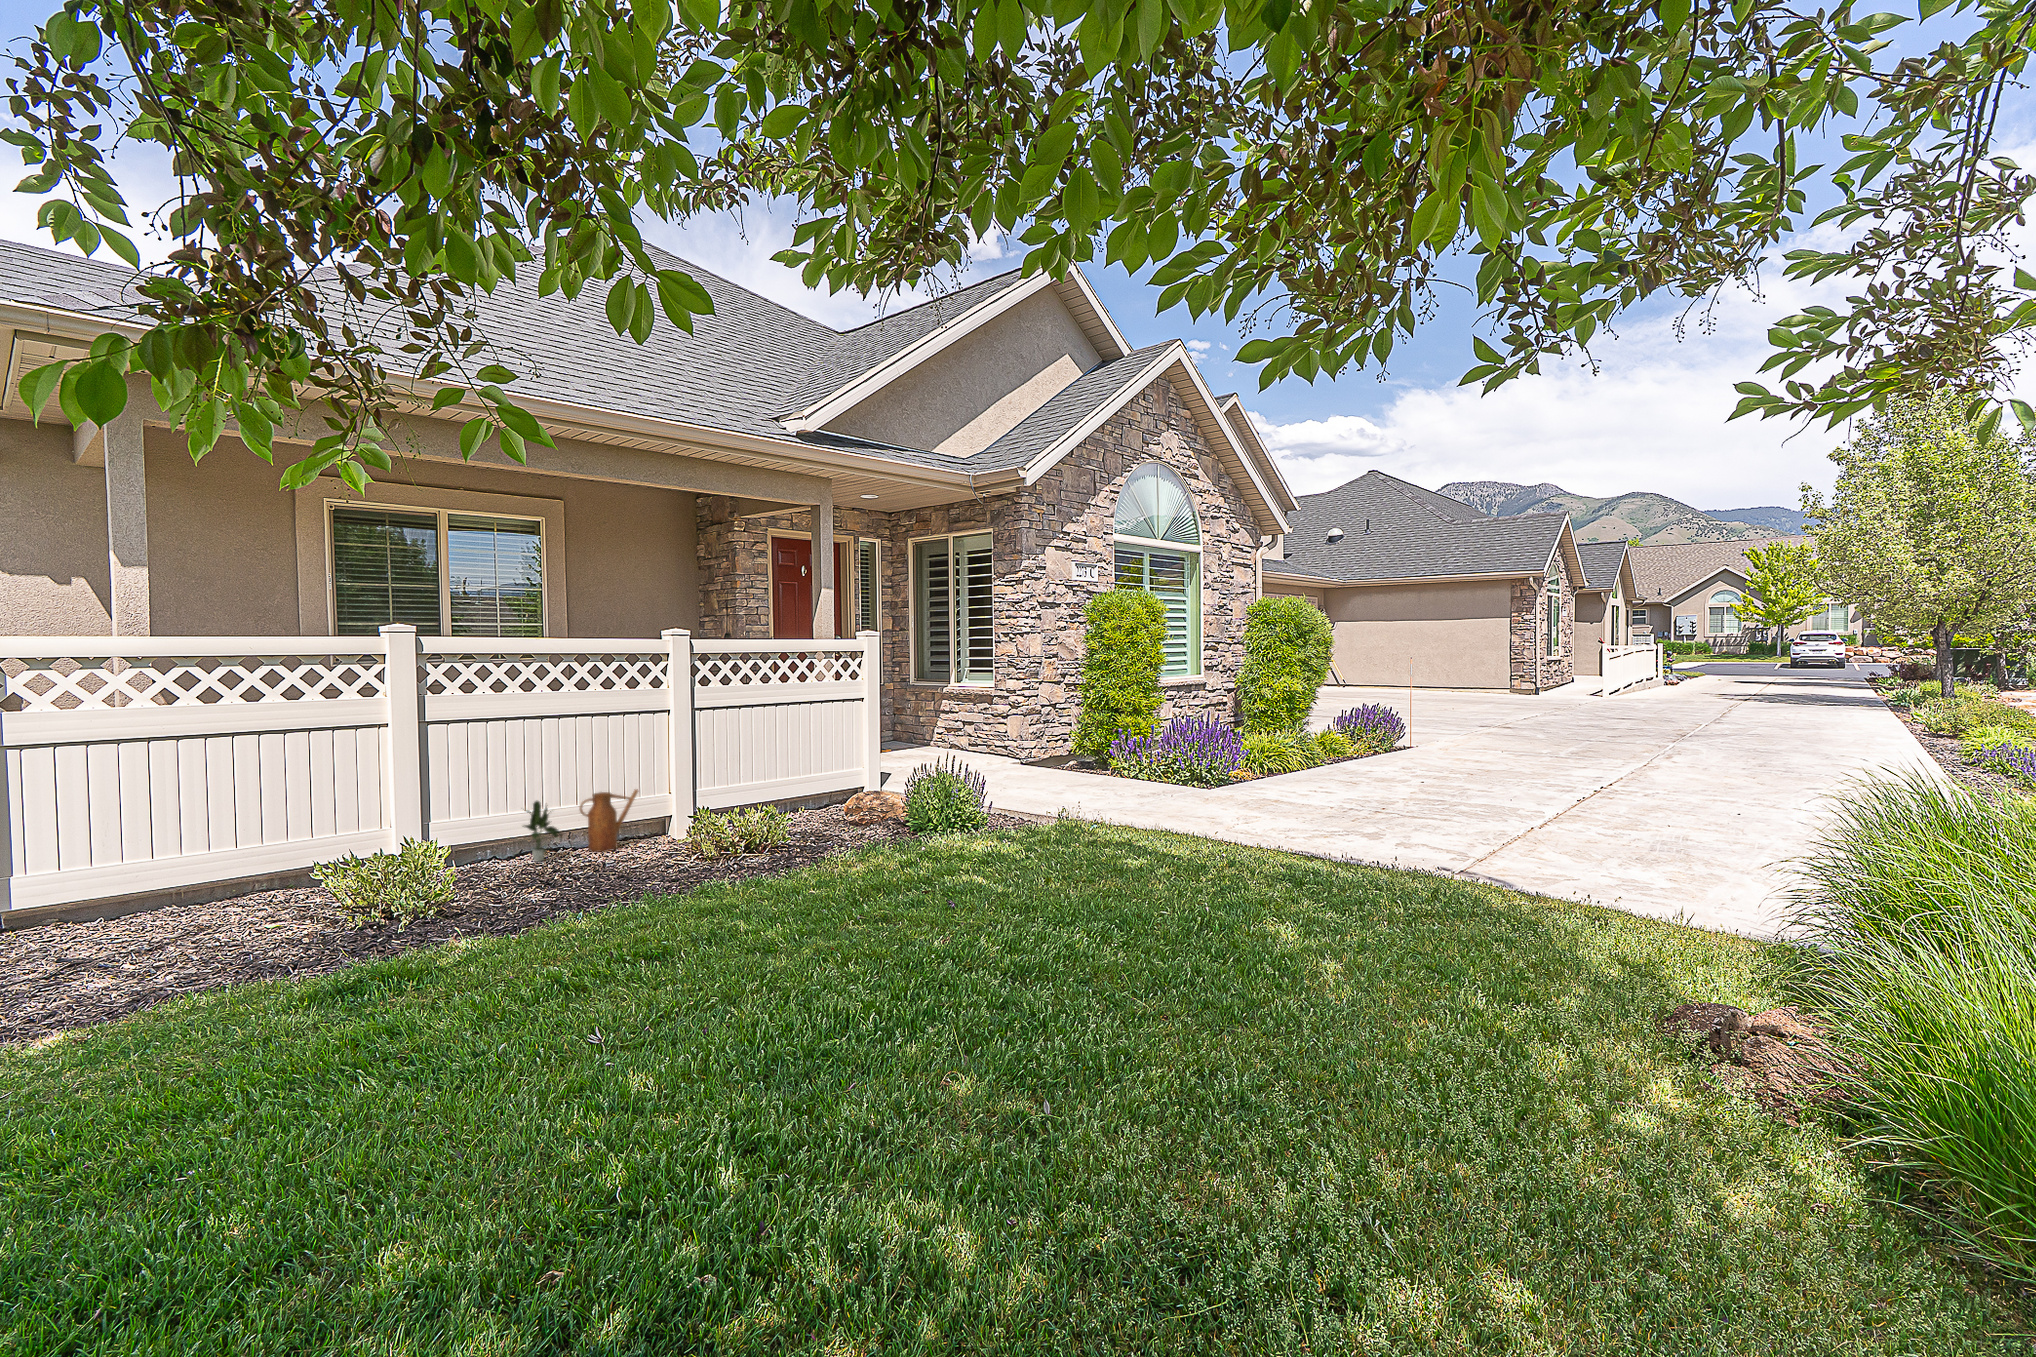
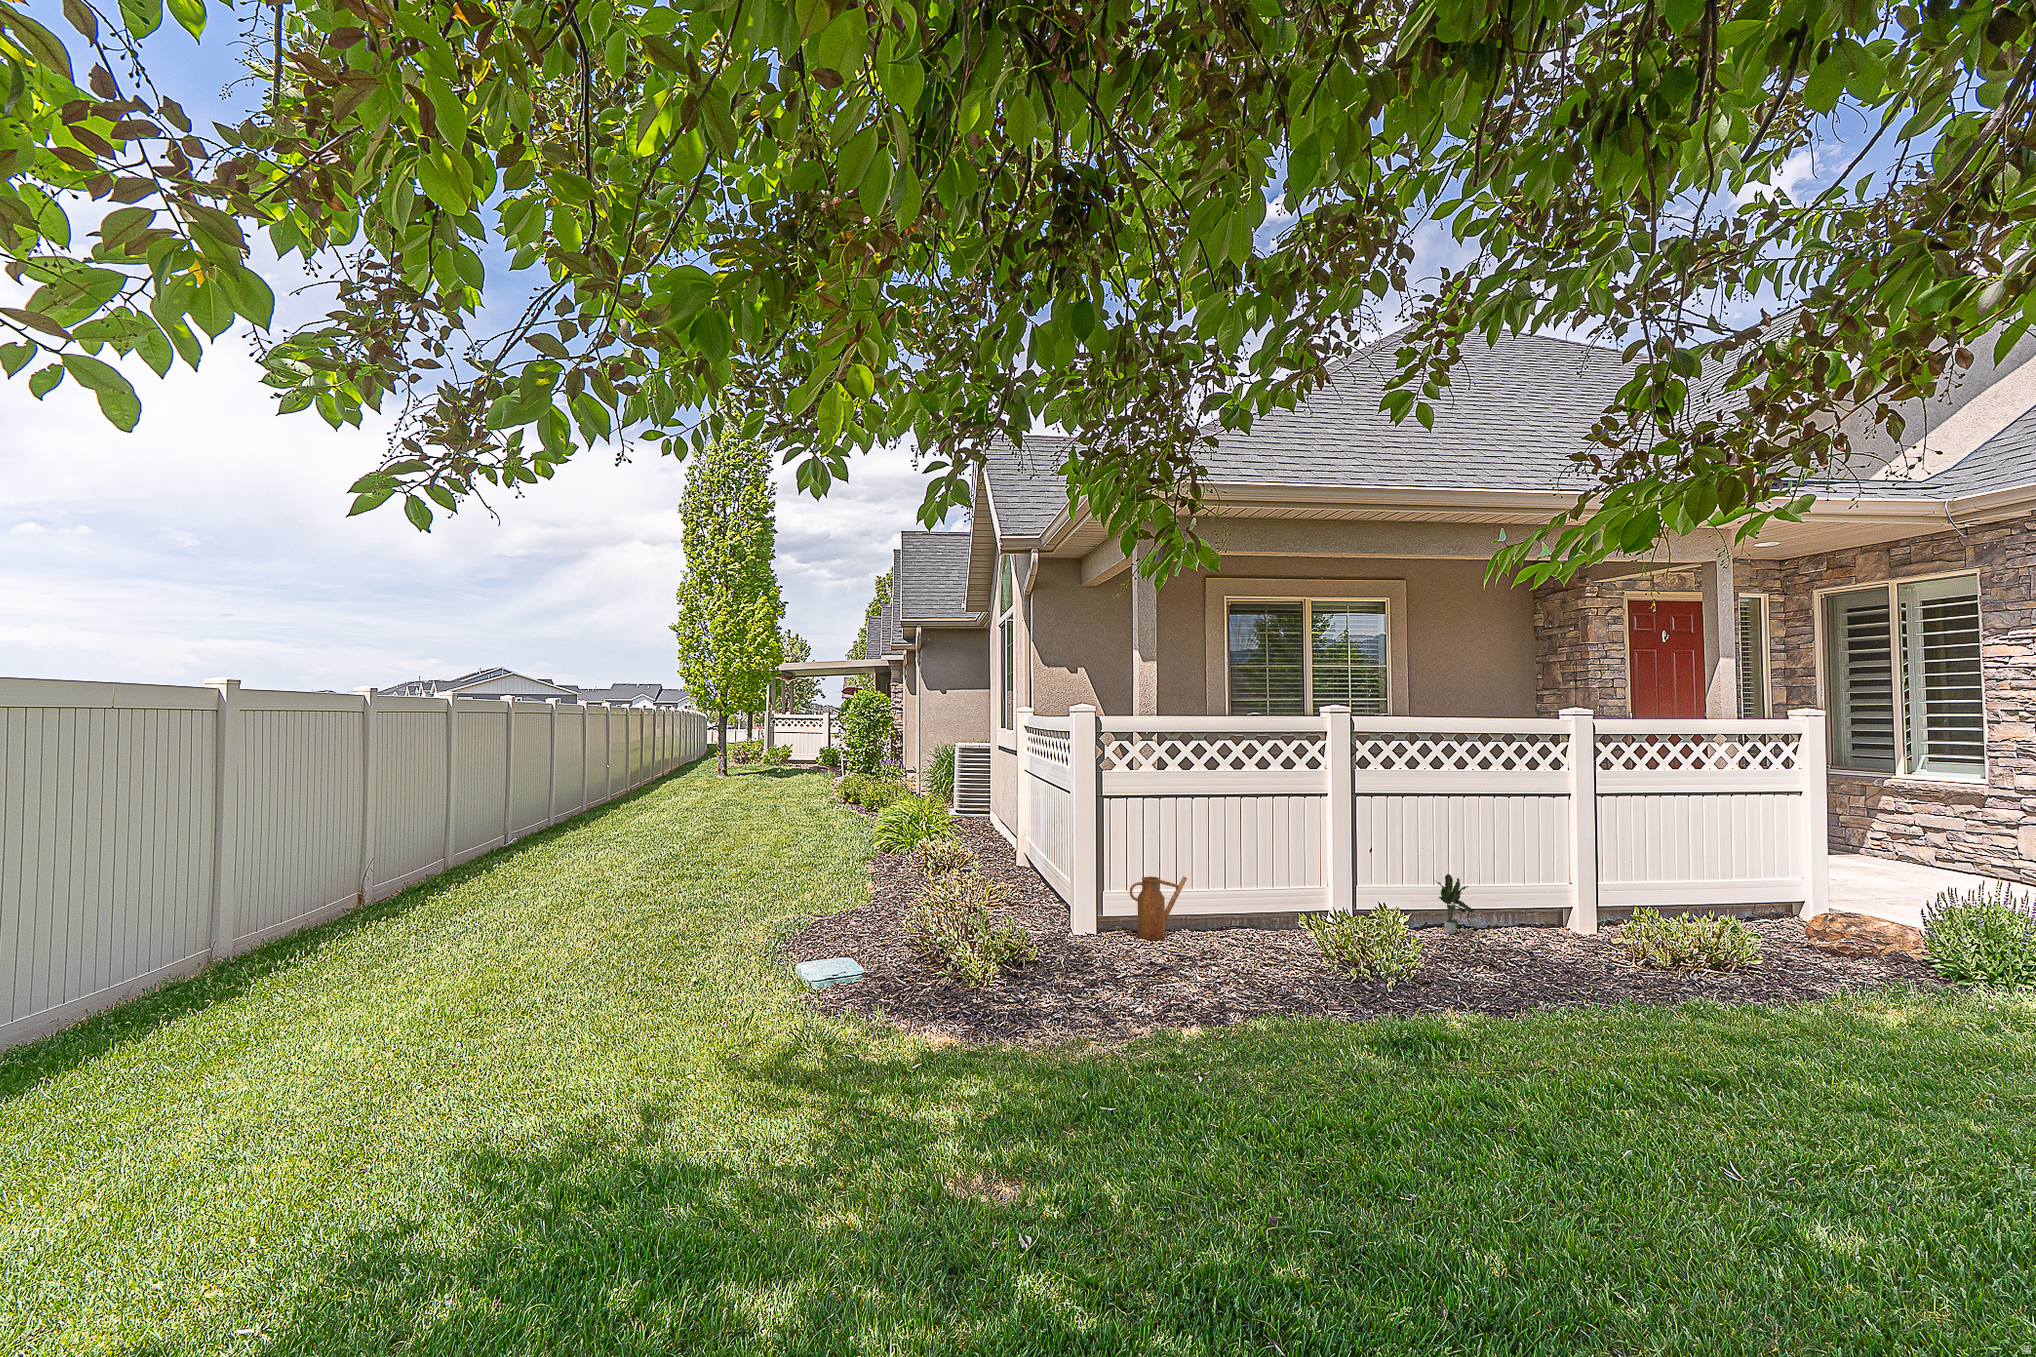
watering can: present [580,789,638,852] -> present [1130,876,1187,940]

